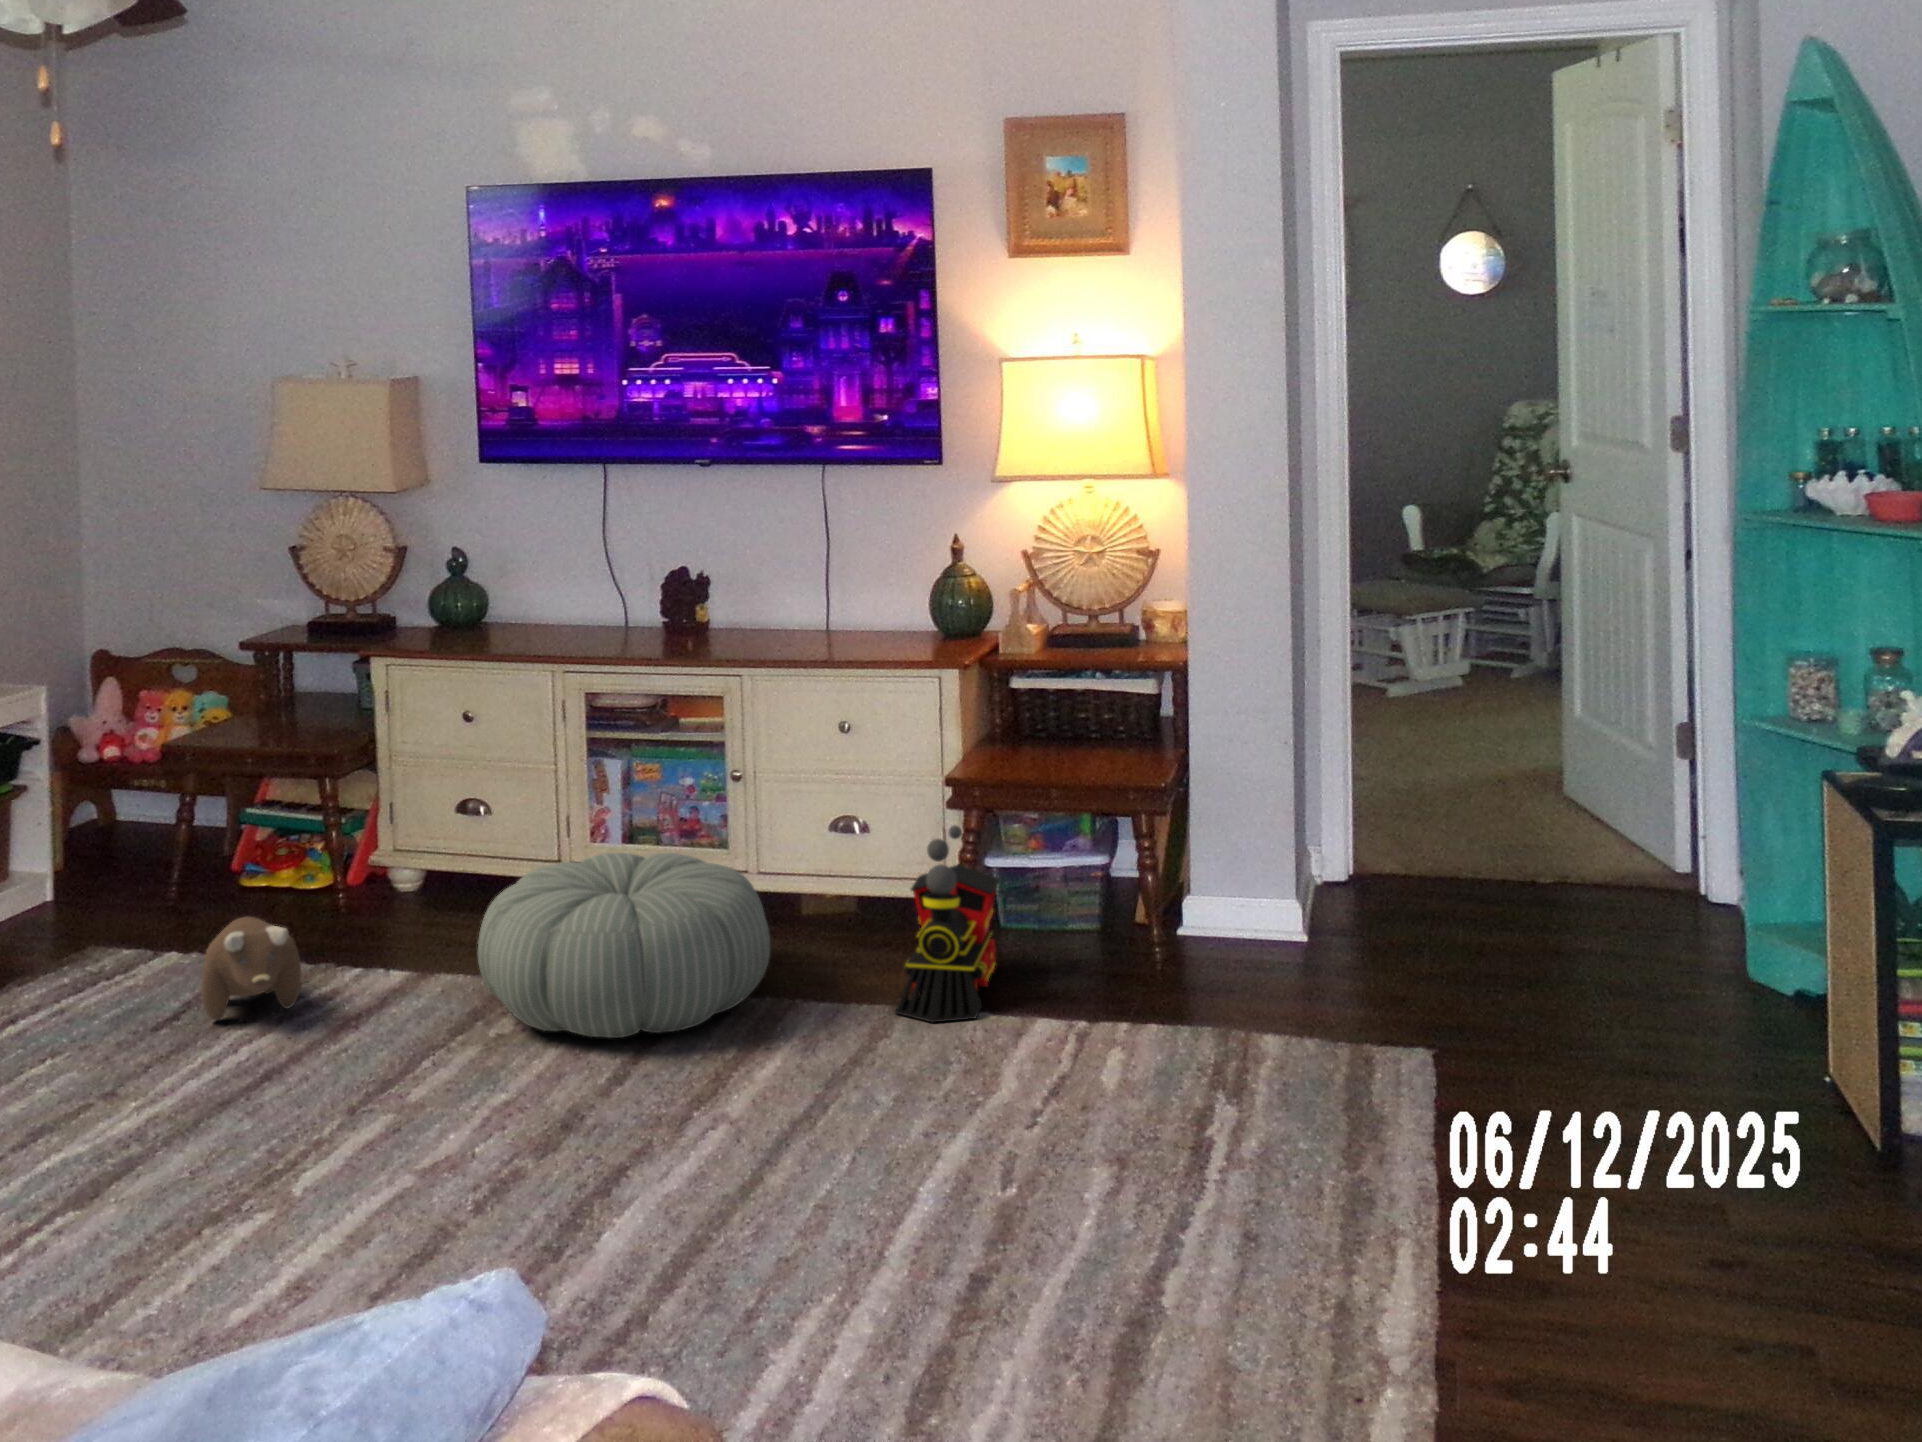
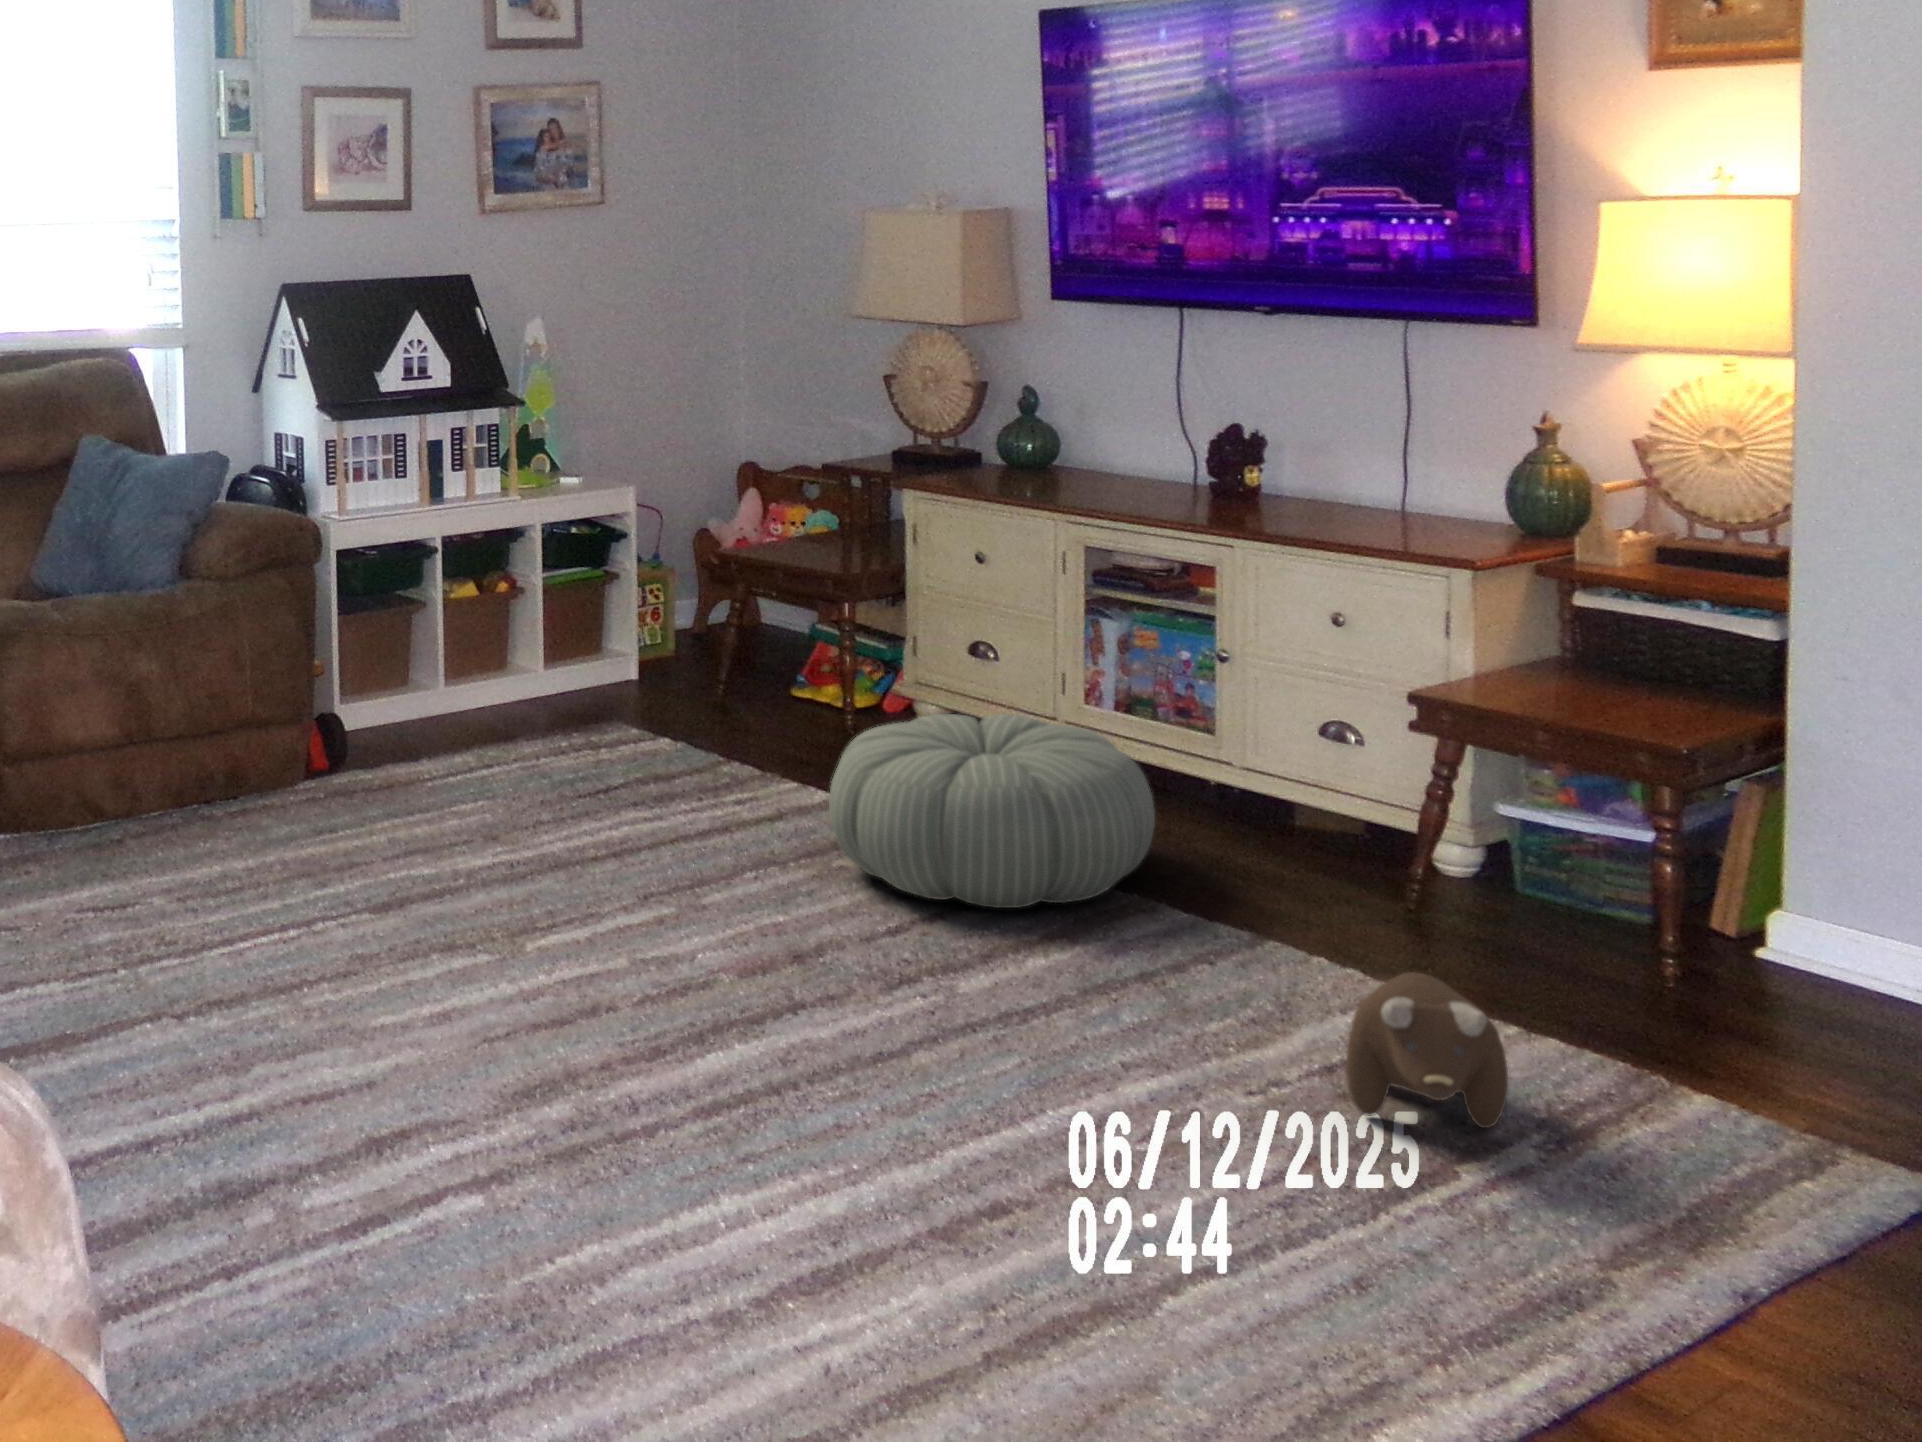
toy train: present [895,825,999,1022] -> none [1254,752,1458,984]
plush toy: present [201,917,301,1021] -> present [1346,972,1508,1128]

